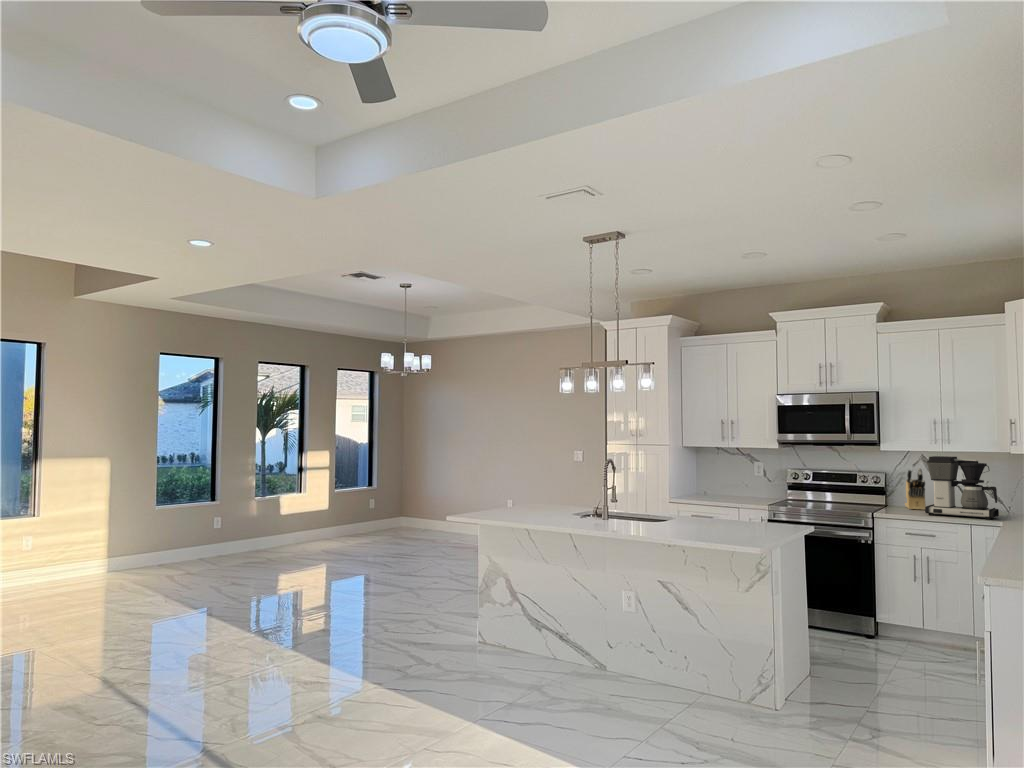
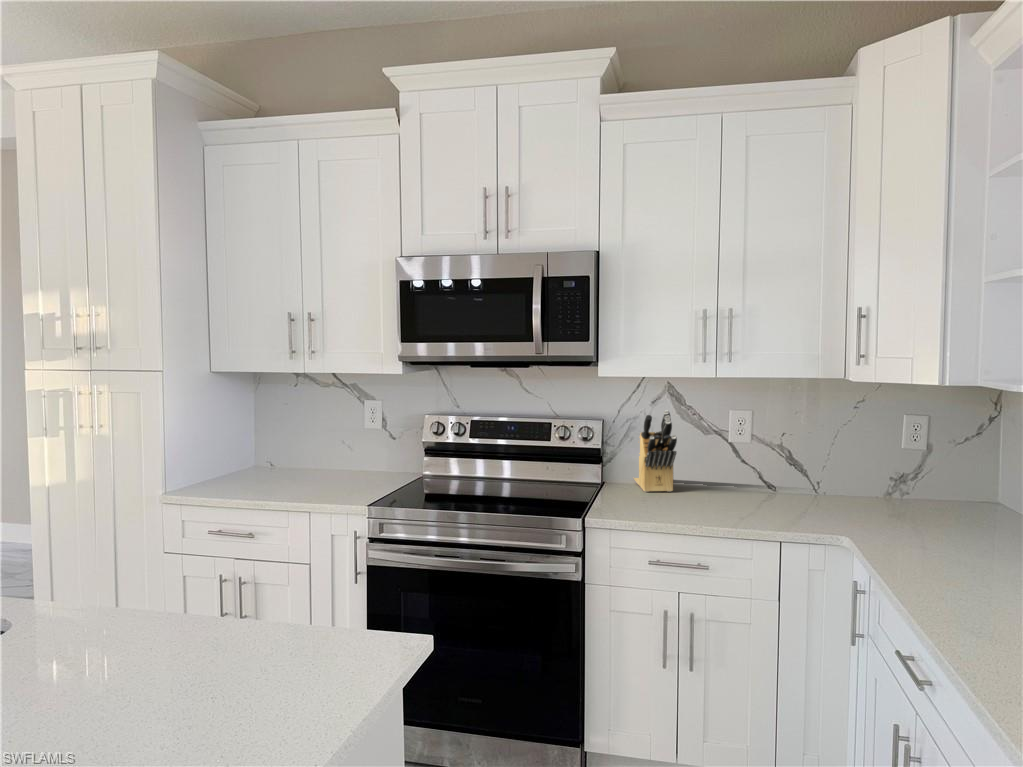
coffee maker: present [925,456,999,520] -> none [684,388,821,526]

